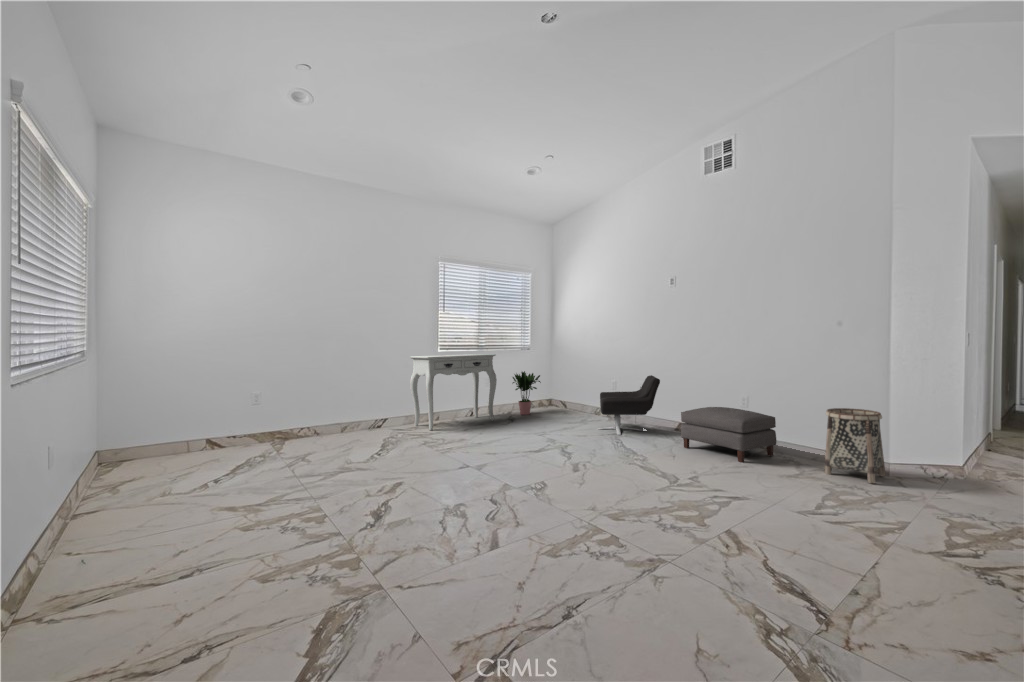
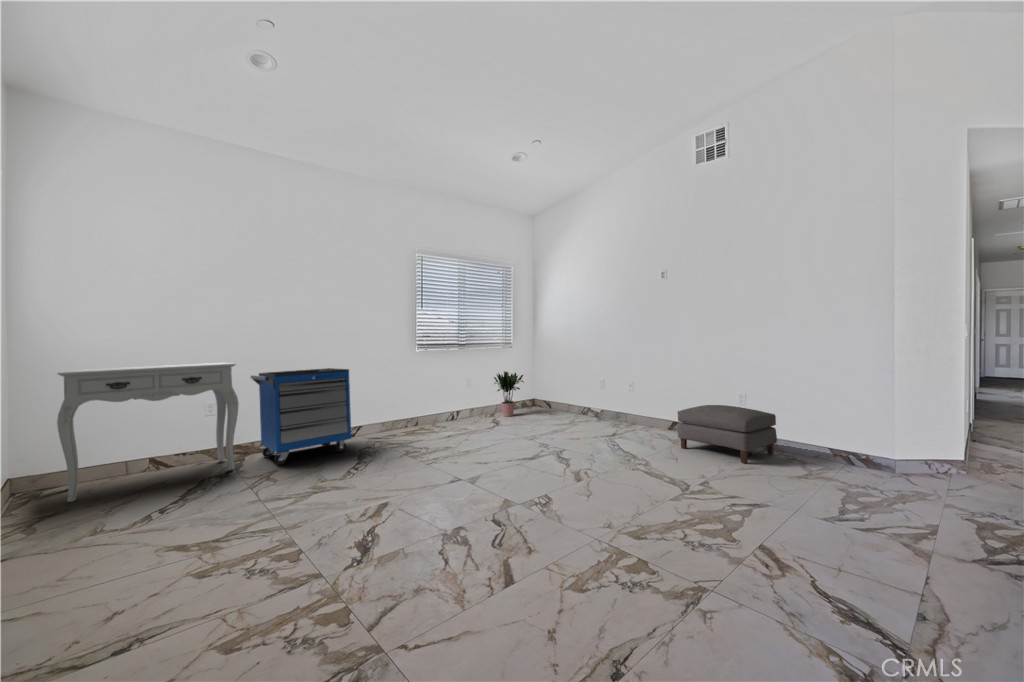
console table: present [410,354,497,430] -> present [57,363,239,502]
storage cabinet: none [289,365,376,449] -> present [251,368,351,464]
lounge chair: present [598,375,660,435] -> none [579,373,652,436]
basket: present [825,408,885,483] -> none [830,404,891,481]

